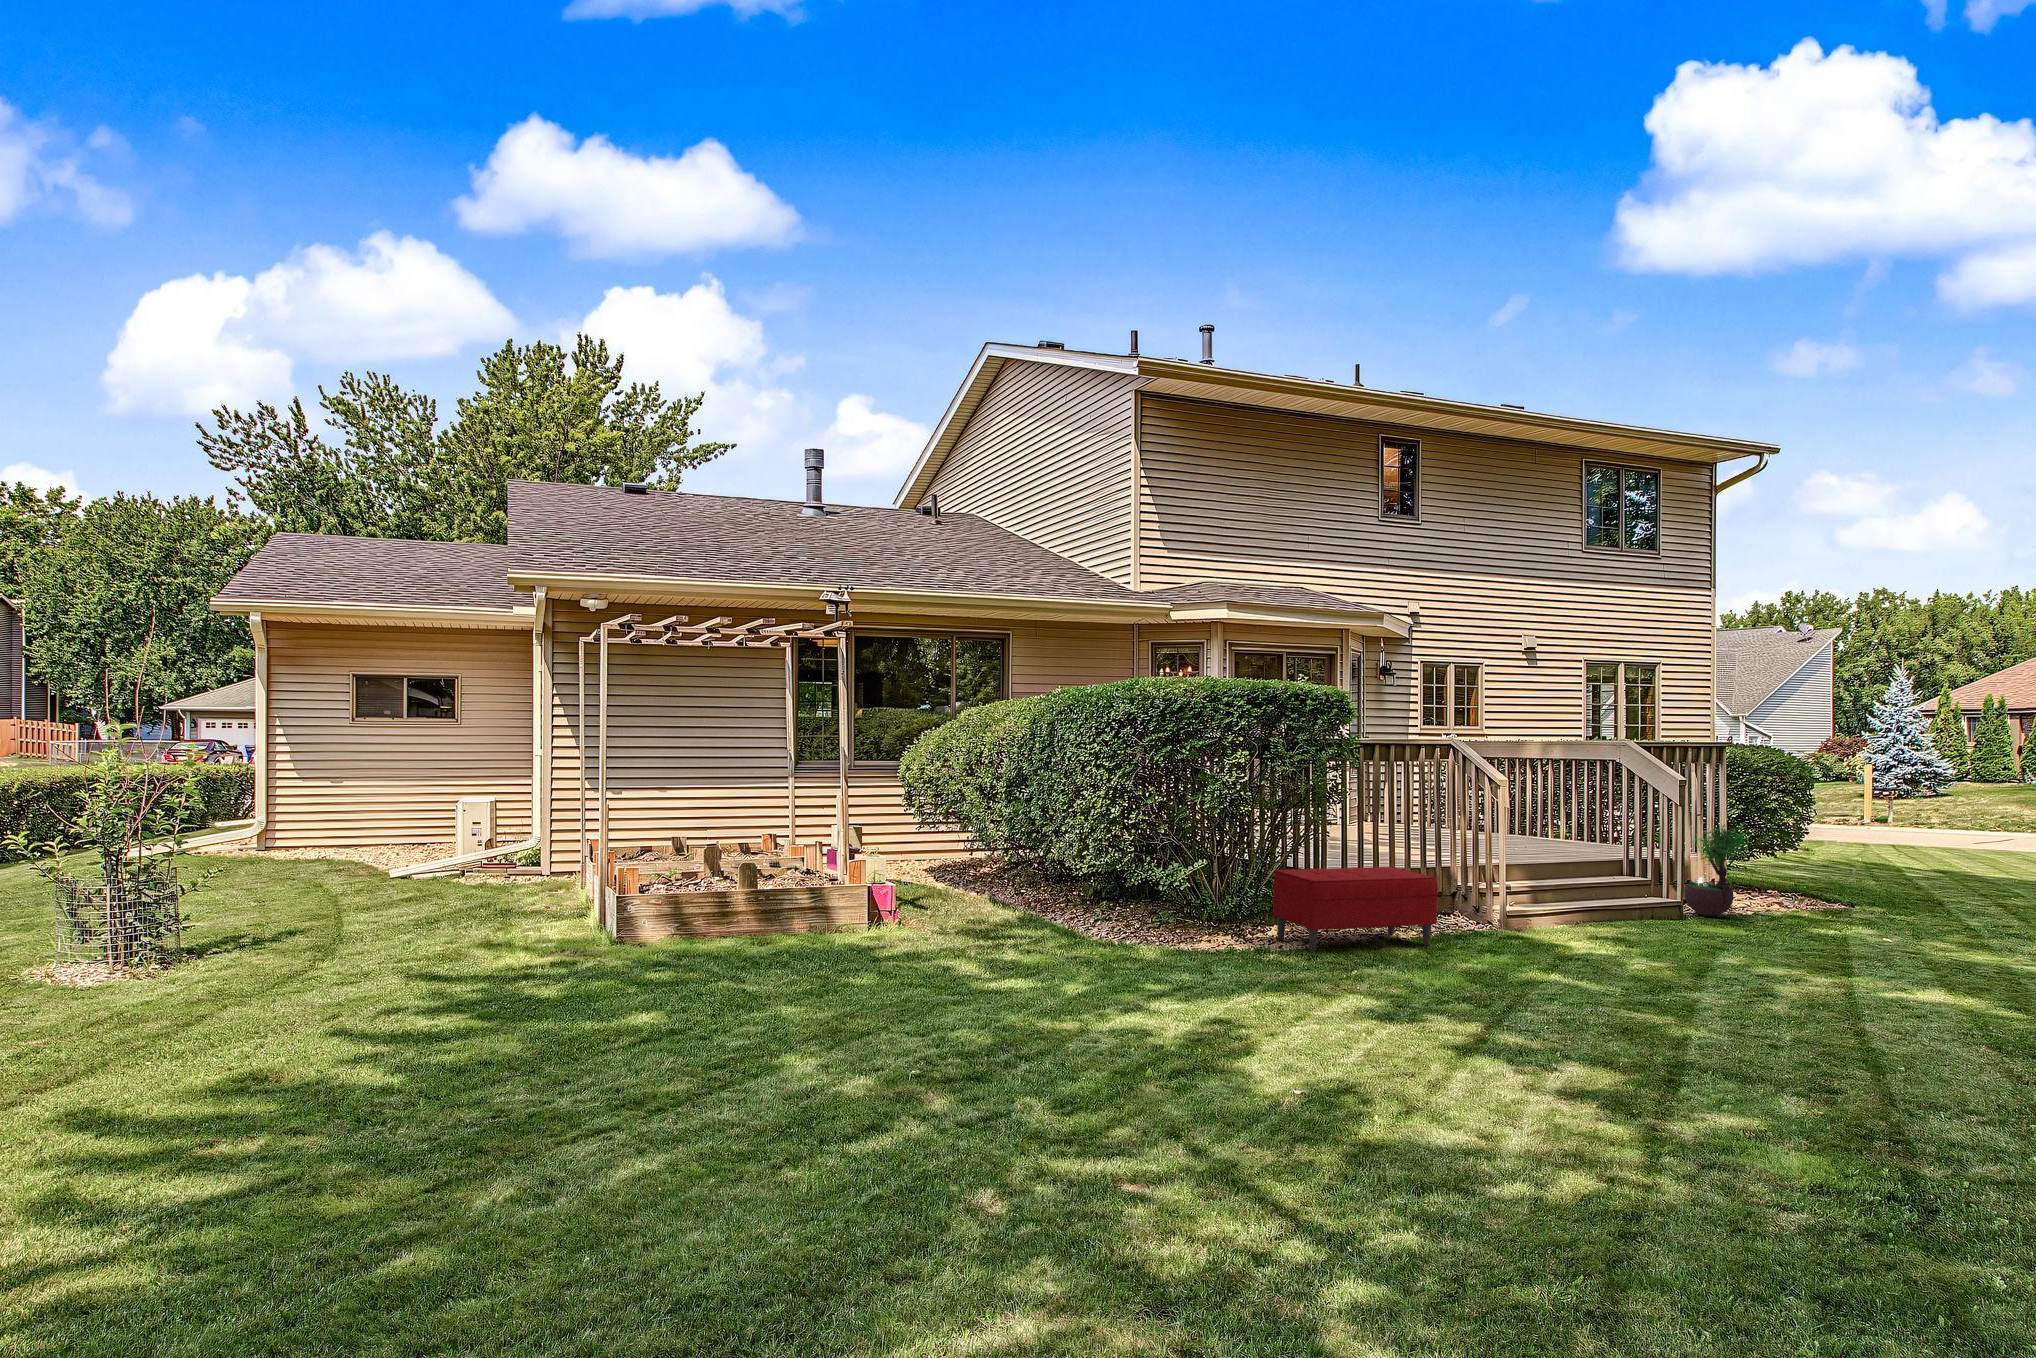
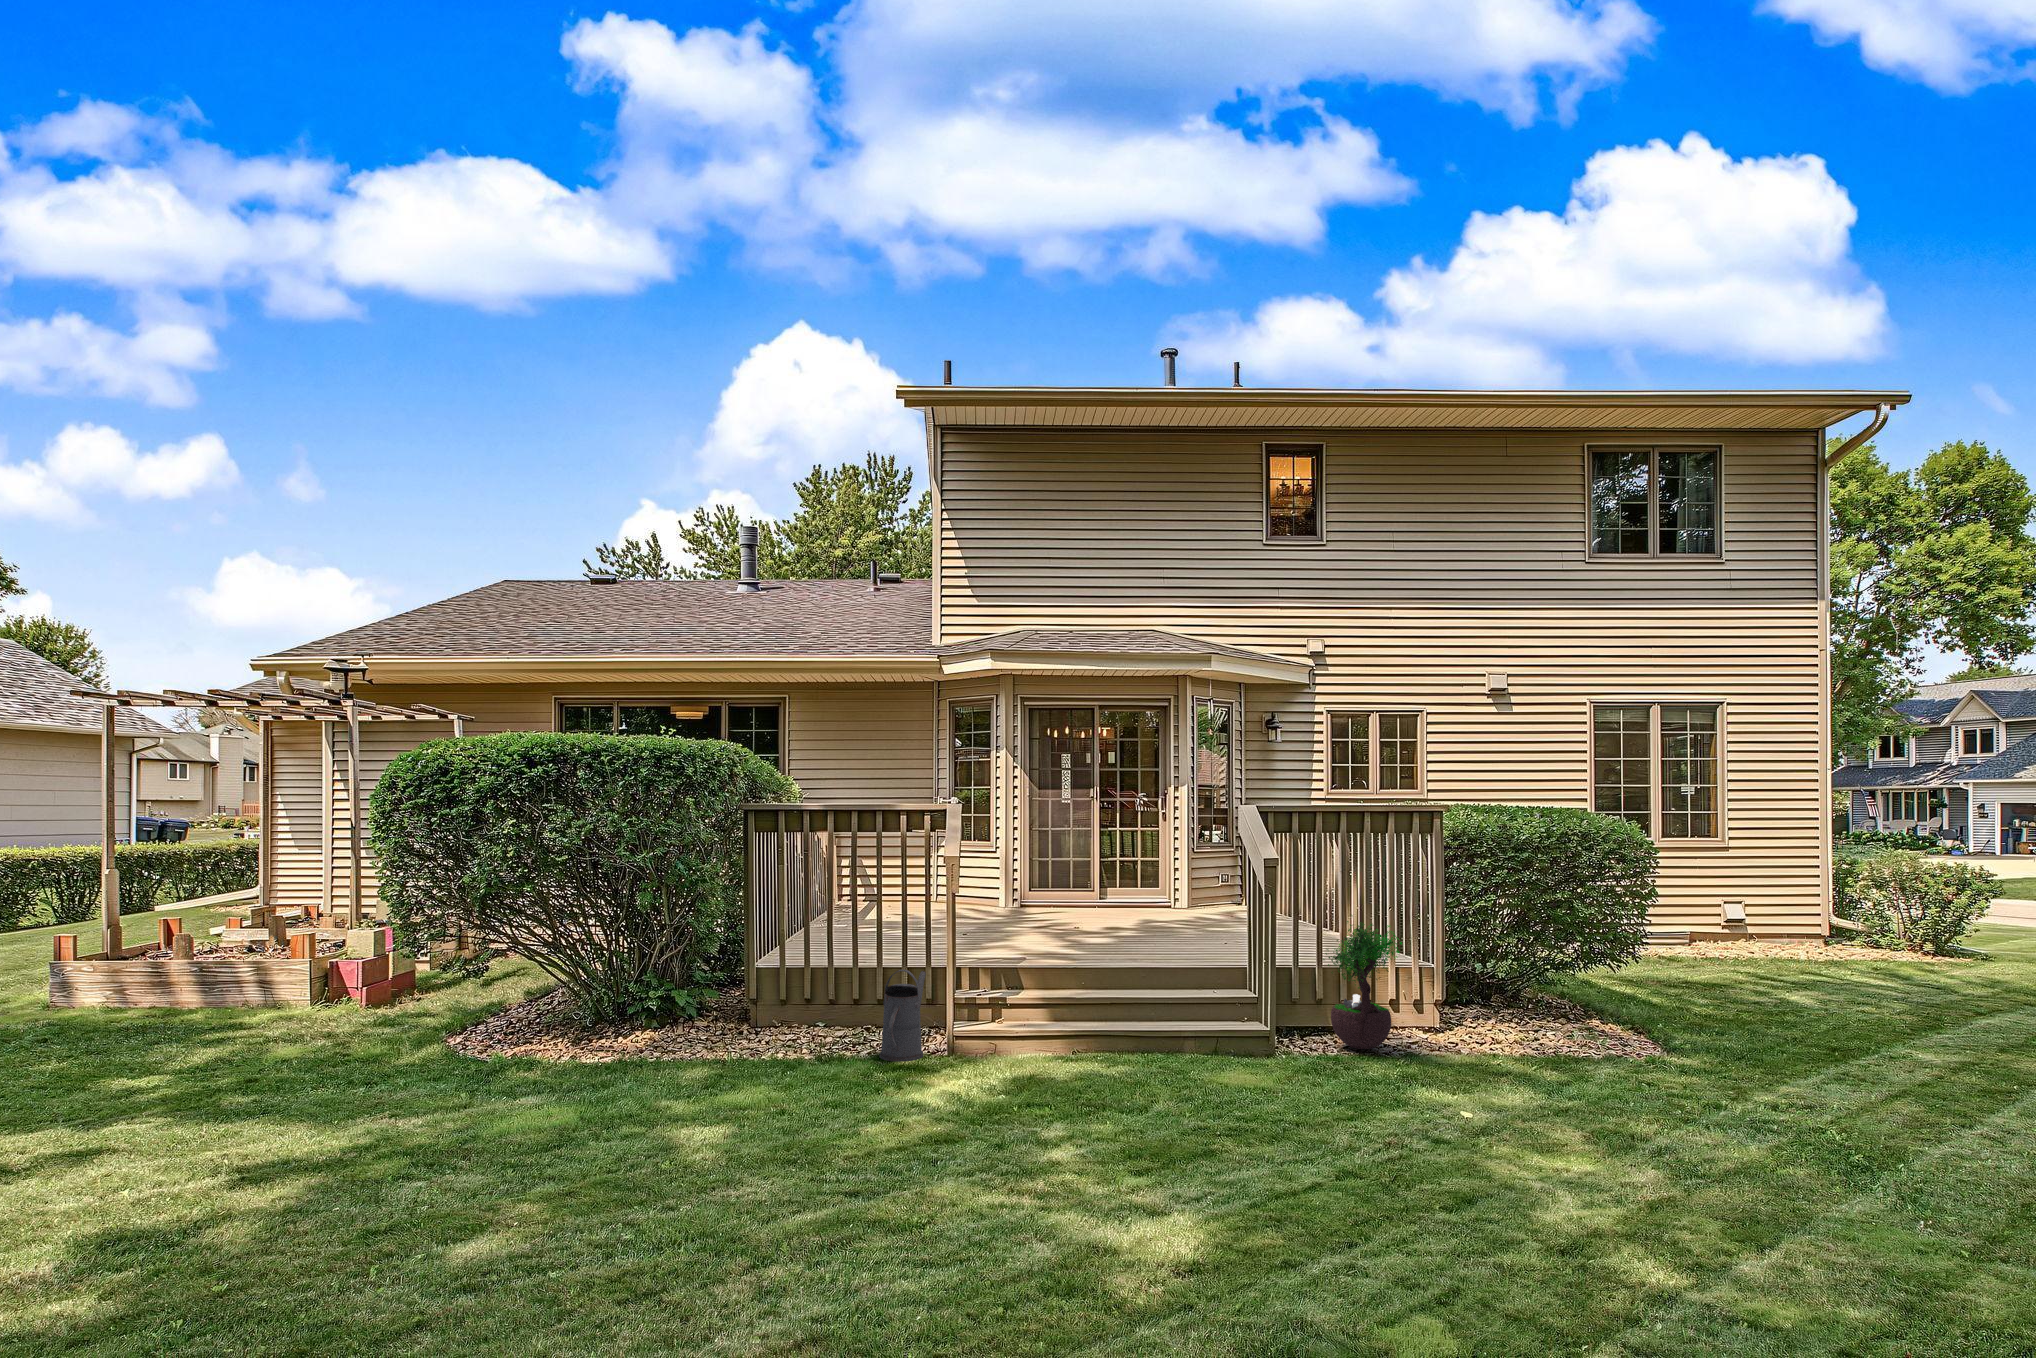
bench: present [1273,867,1437,952] -> none [653,958,843,1058]
watering can: none [1444,870,1495,944] -> present [880,970,926,1062]

